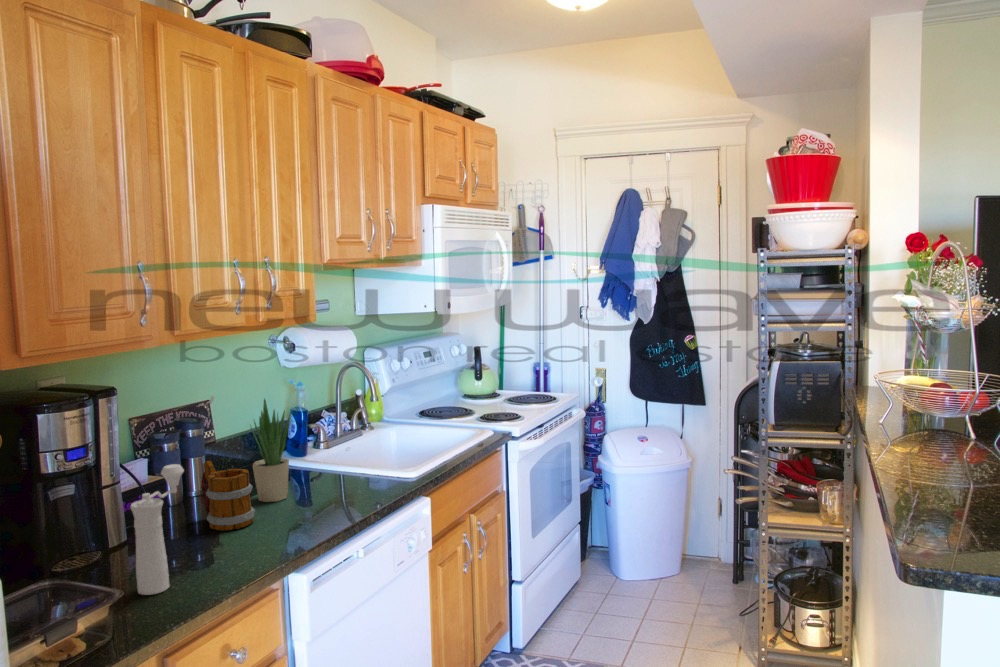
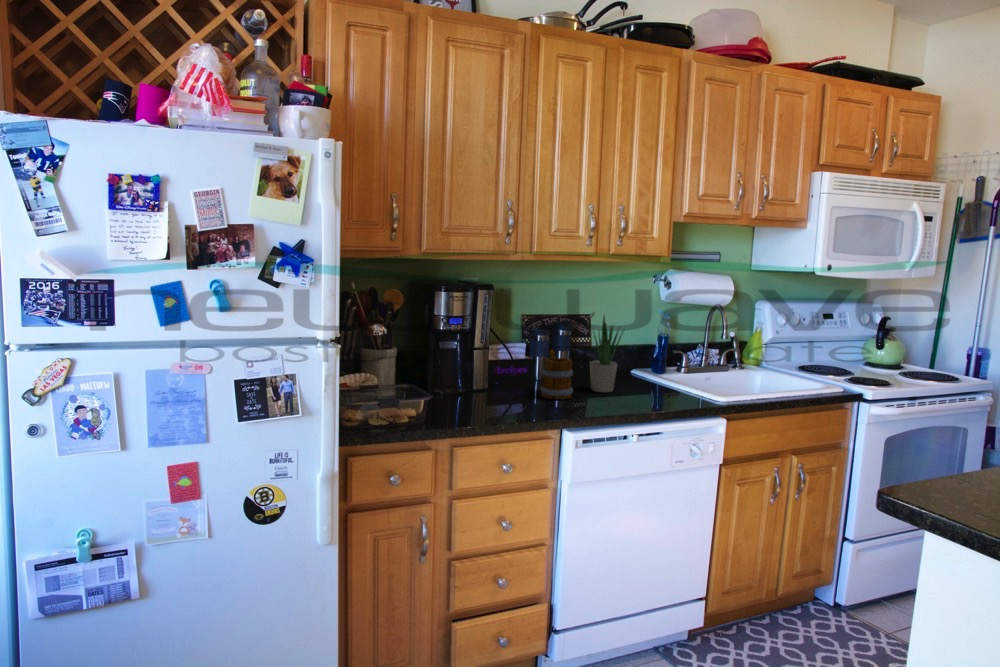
pepper mill: present [131,464,184,595] -> none [460,338,507,416]

